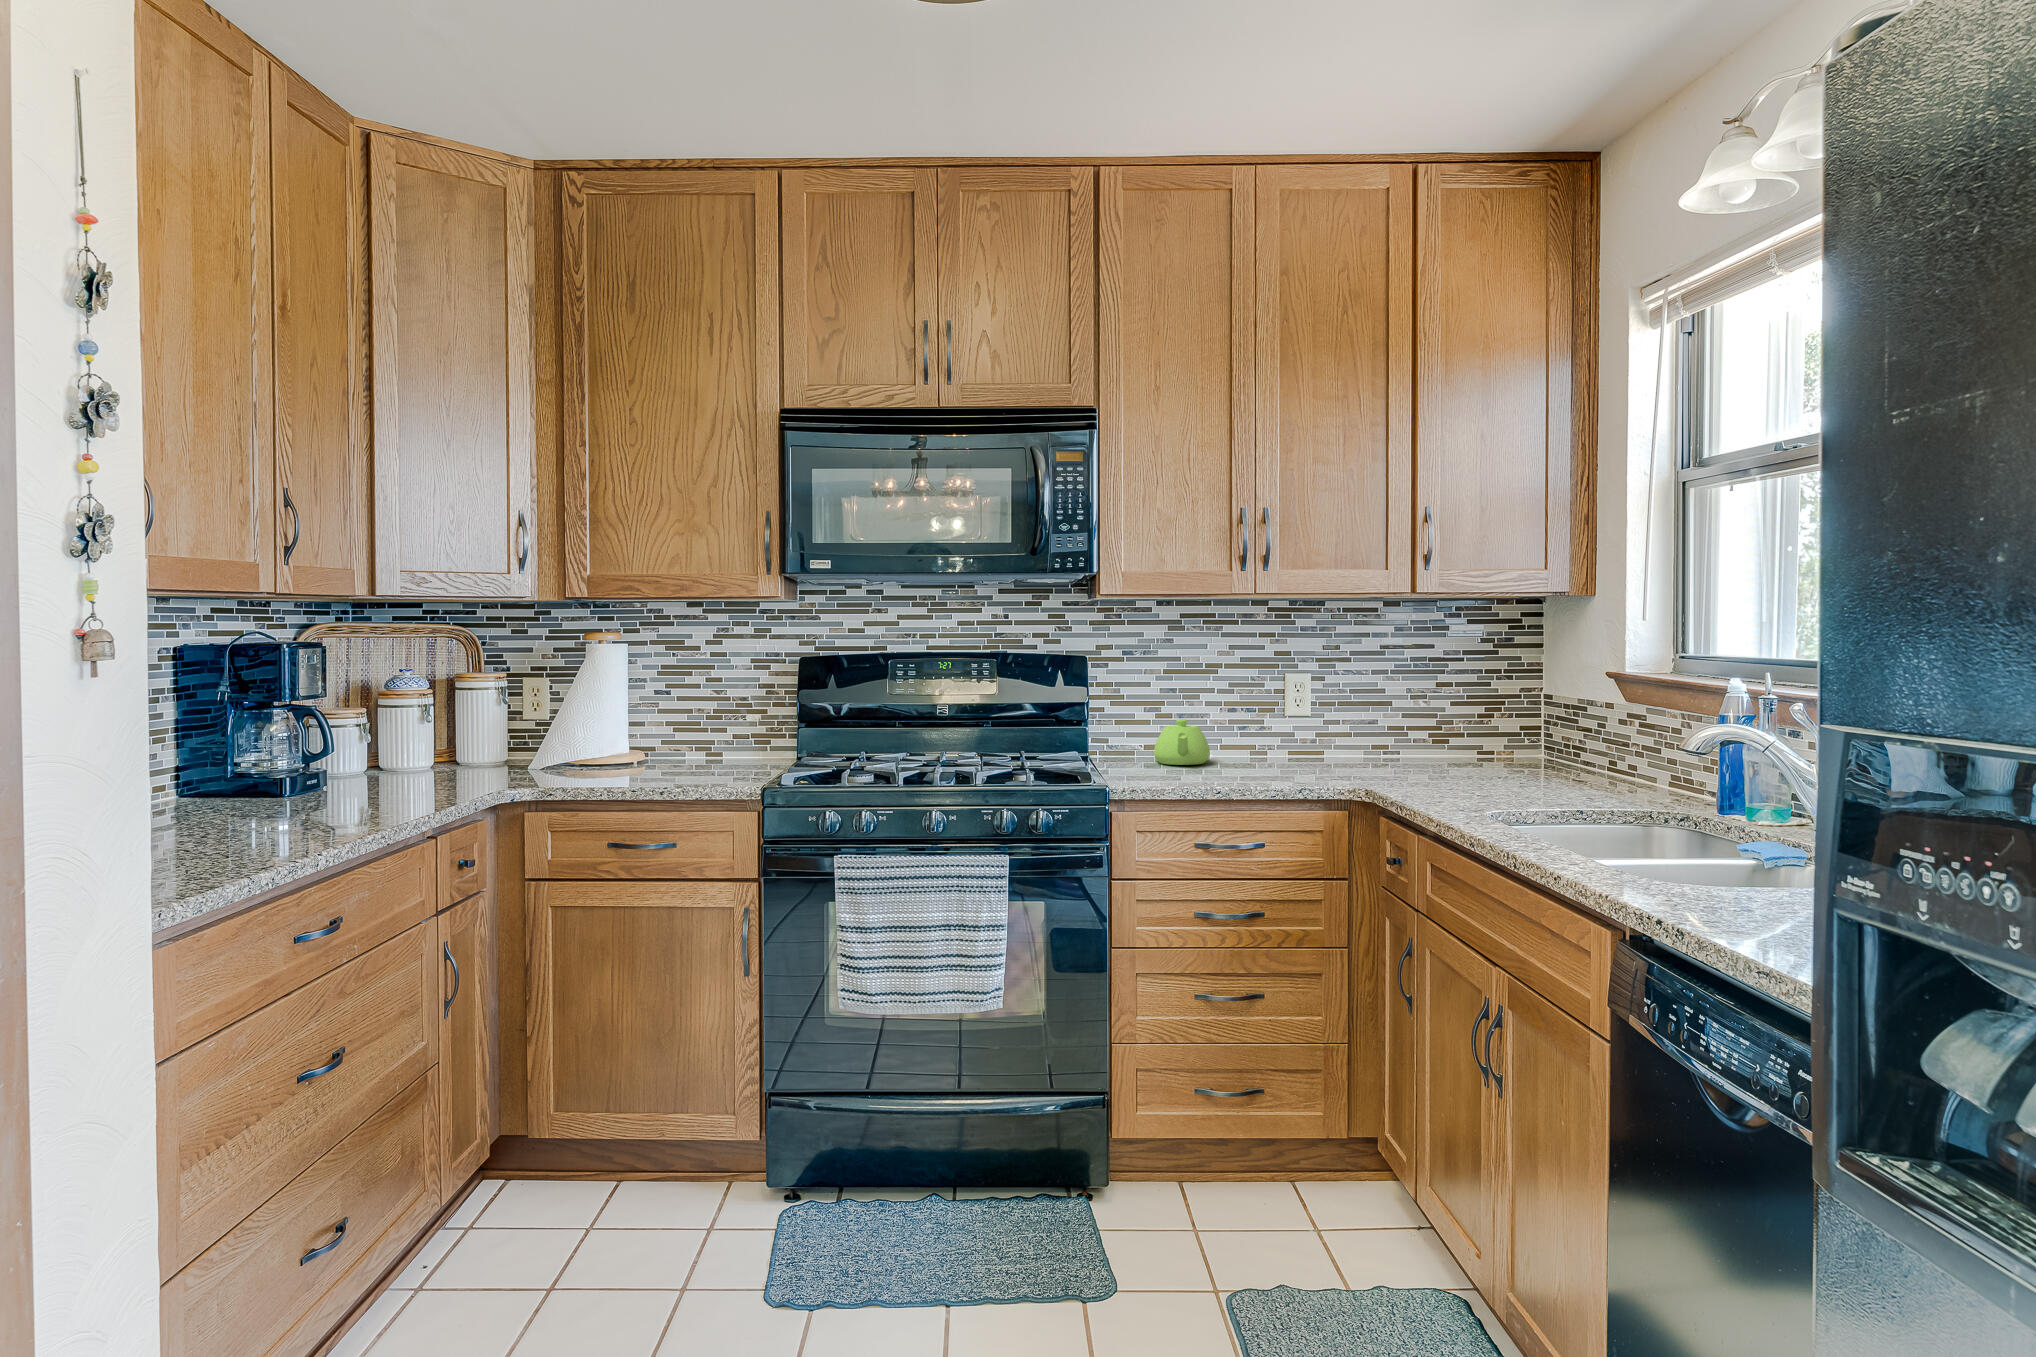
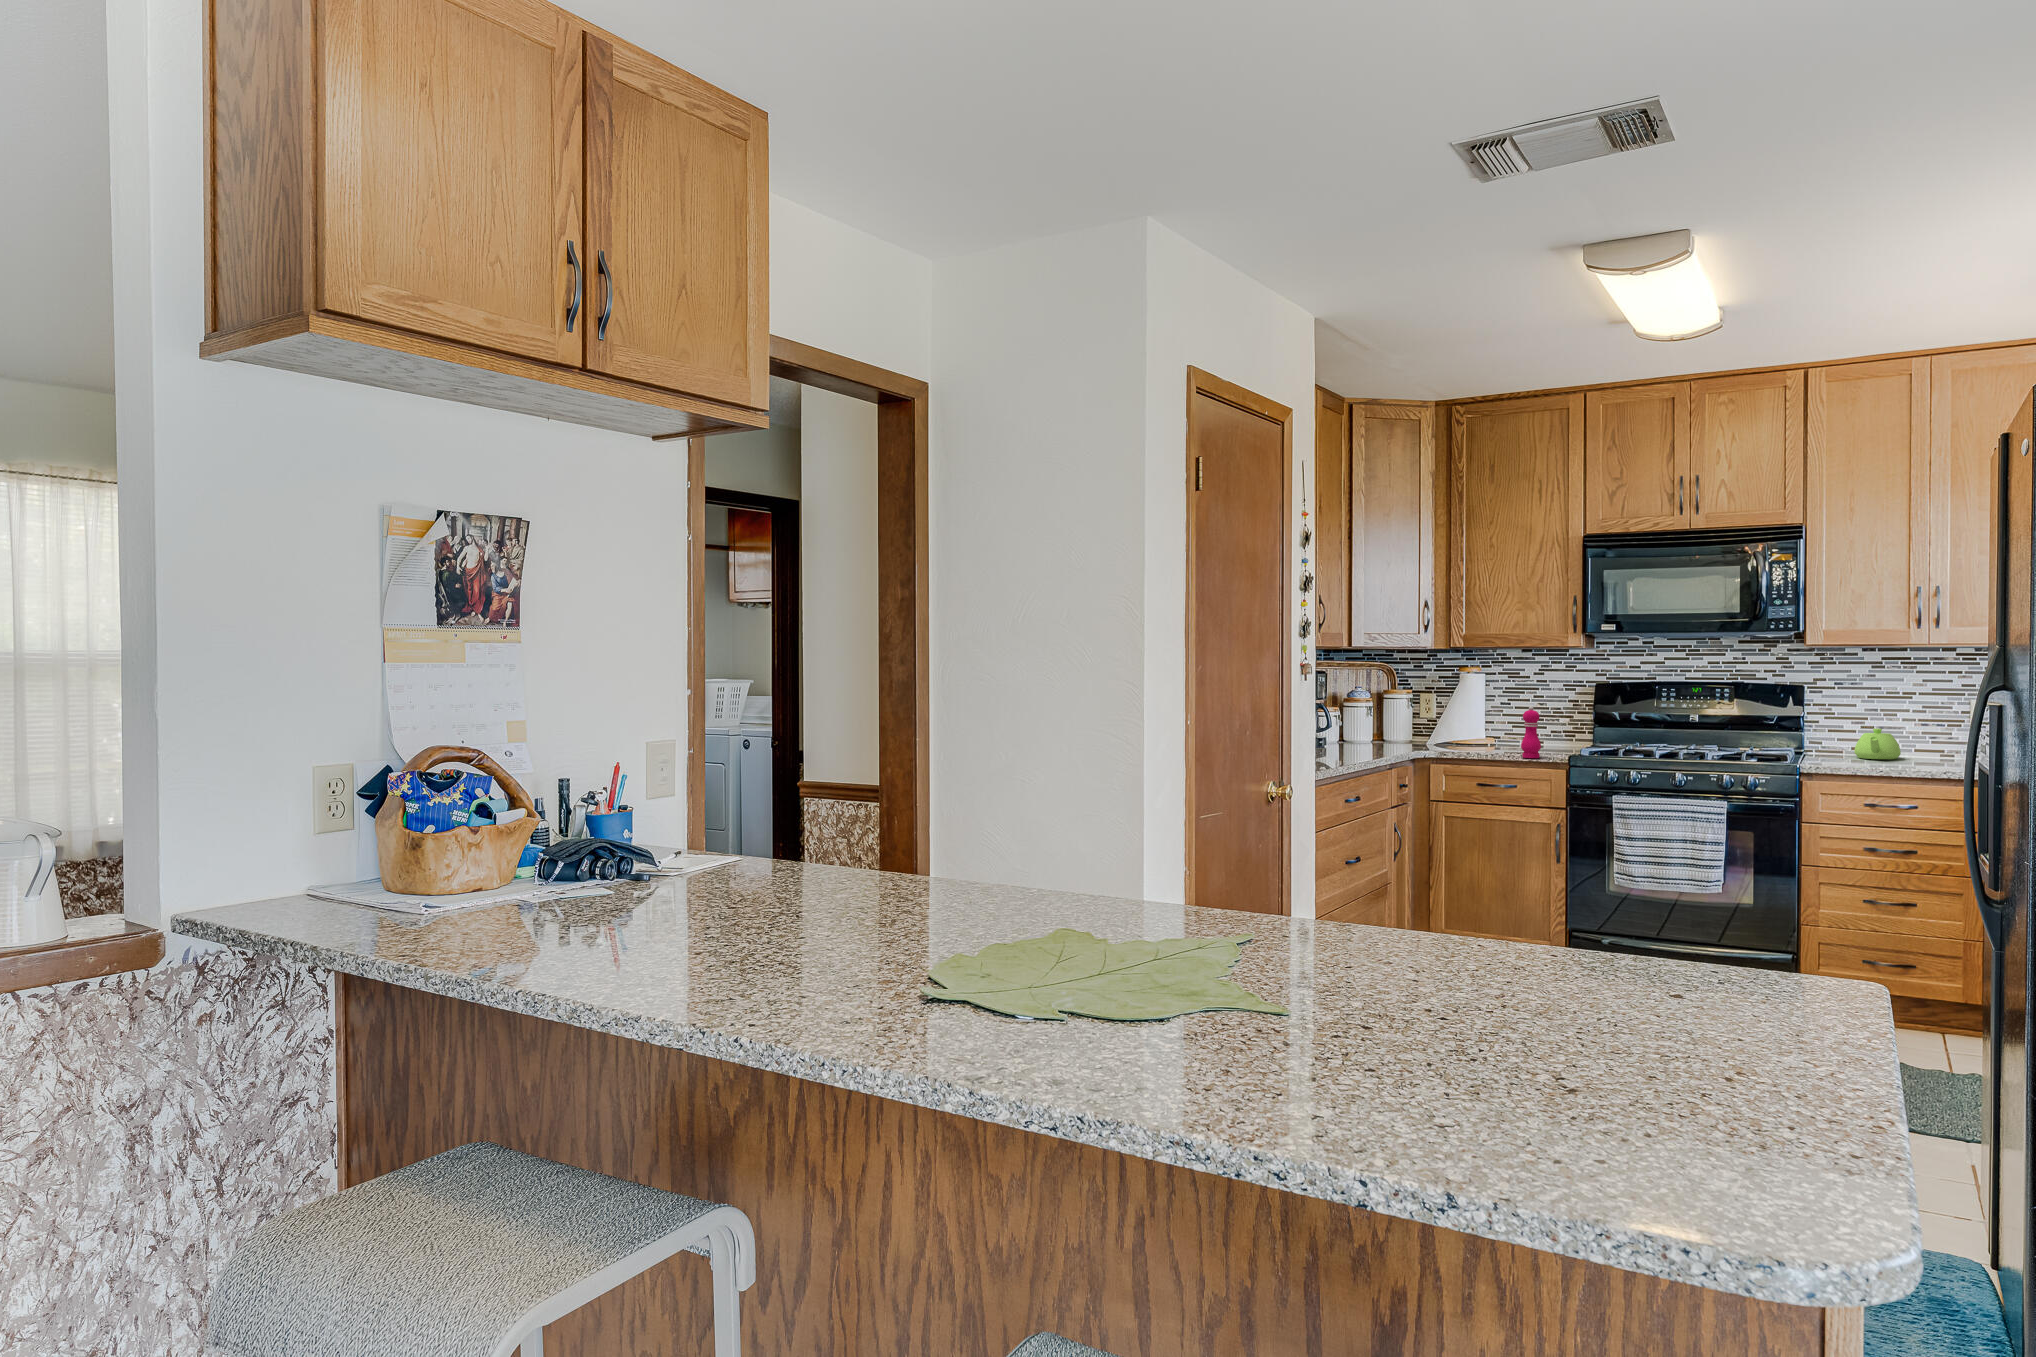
pepper mill: none [684,703,717,795] -> present [1521,706,1541,758]

